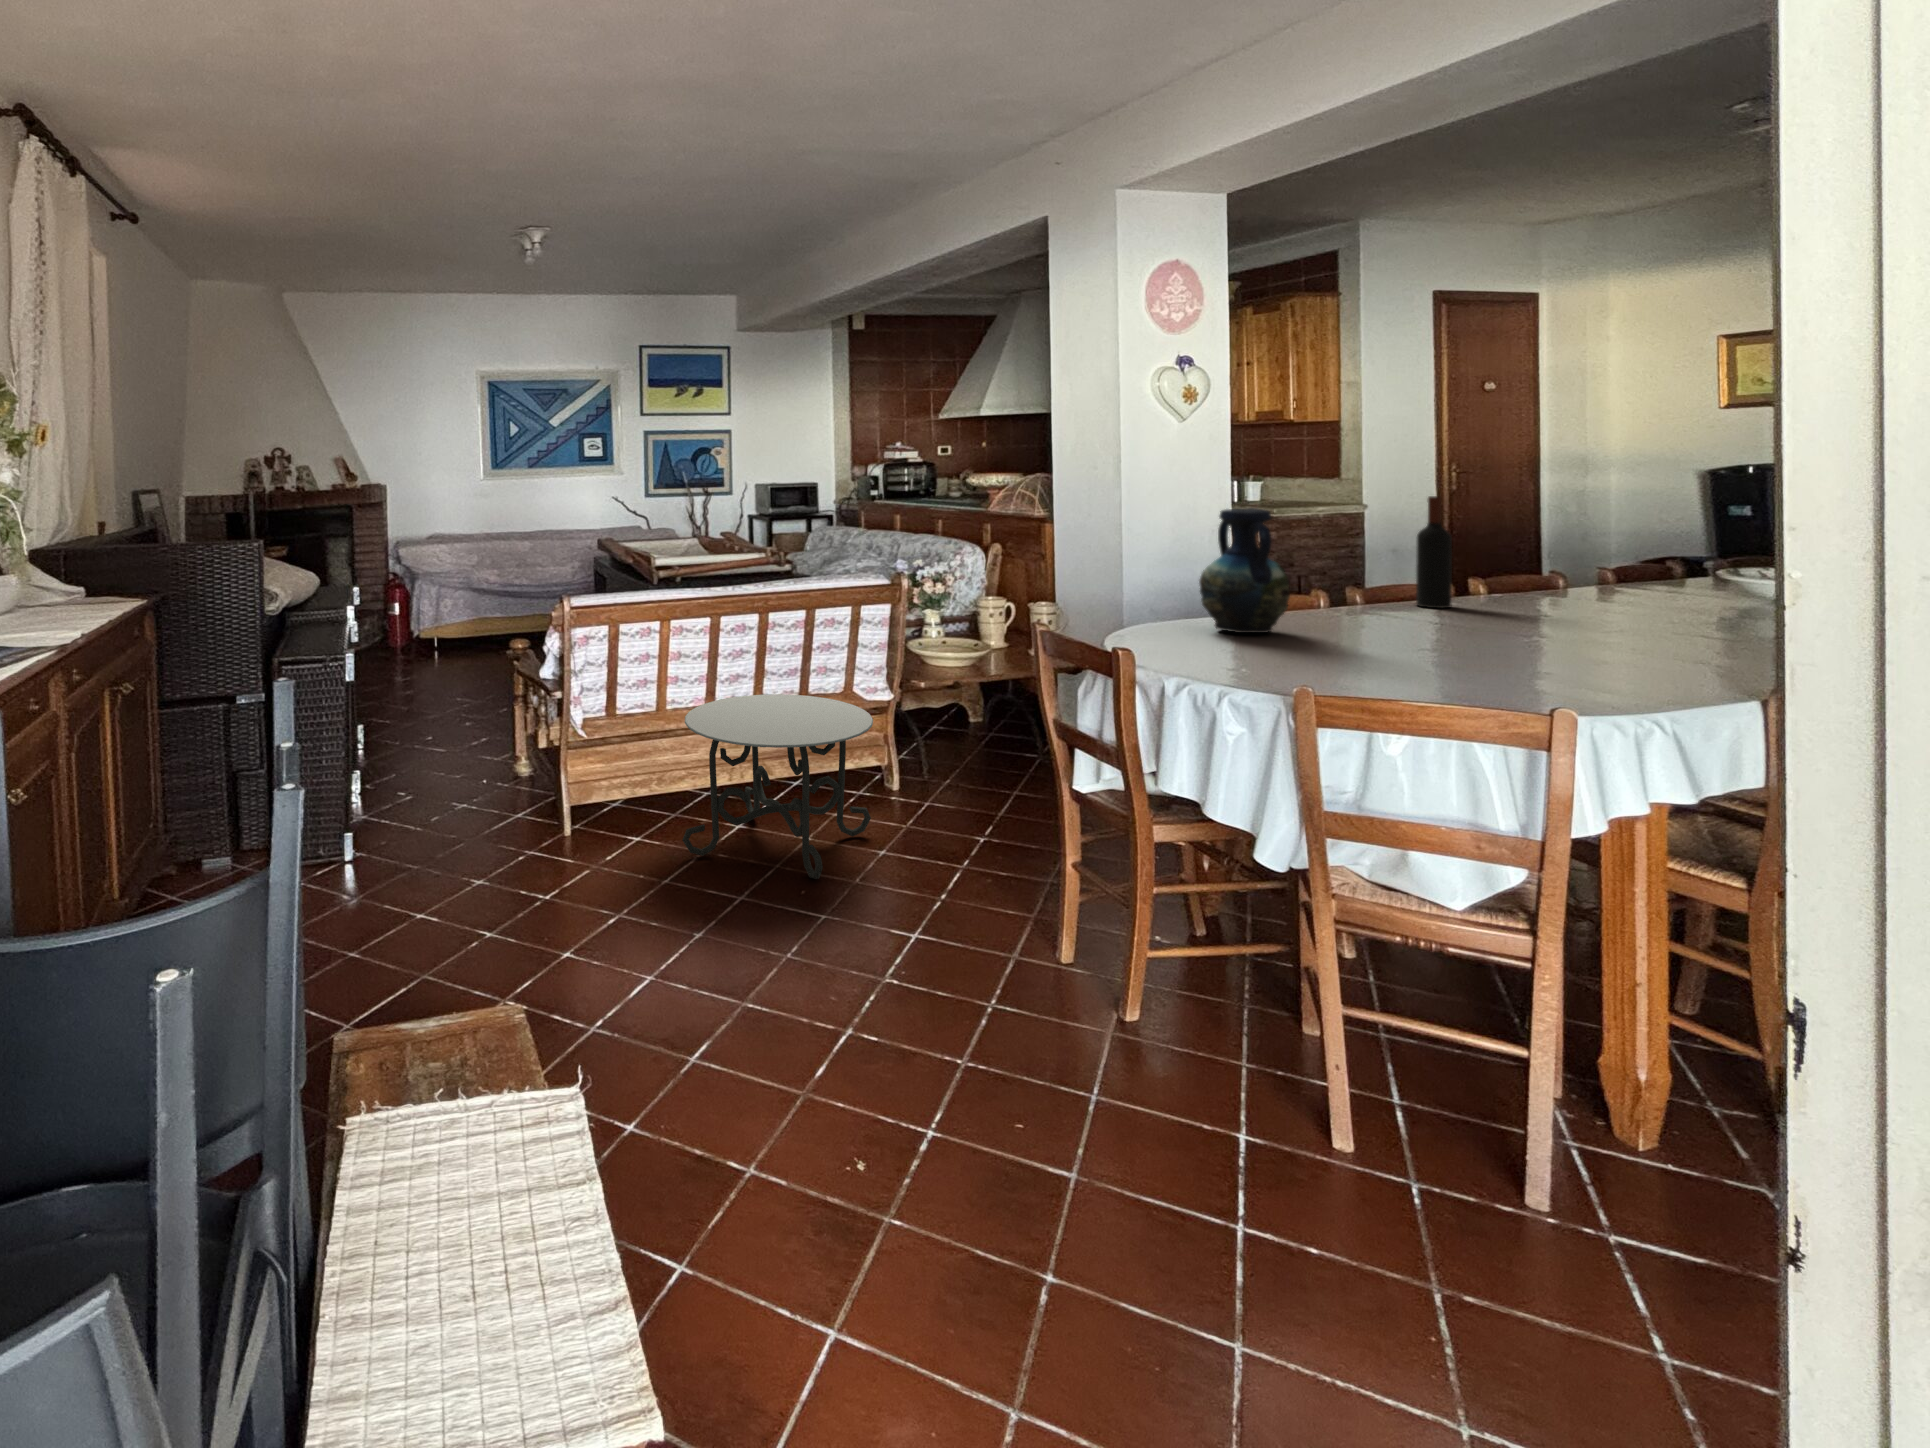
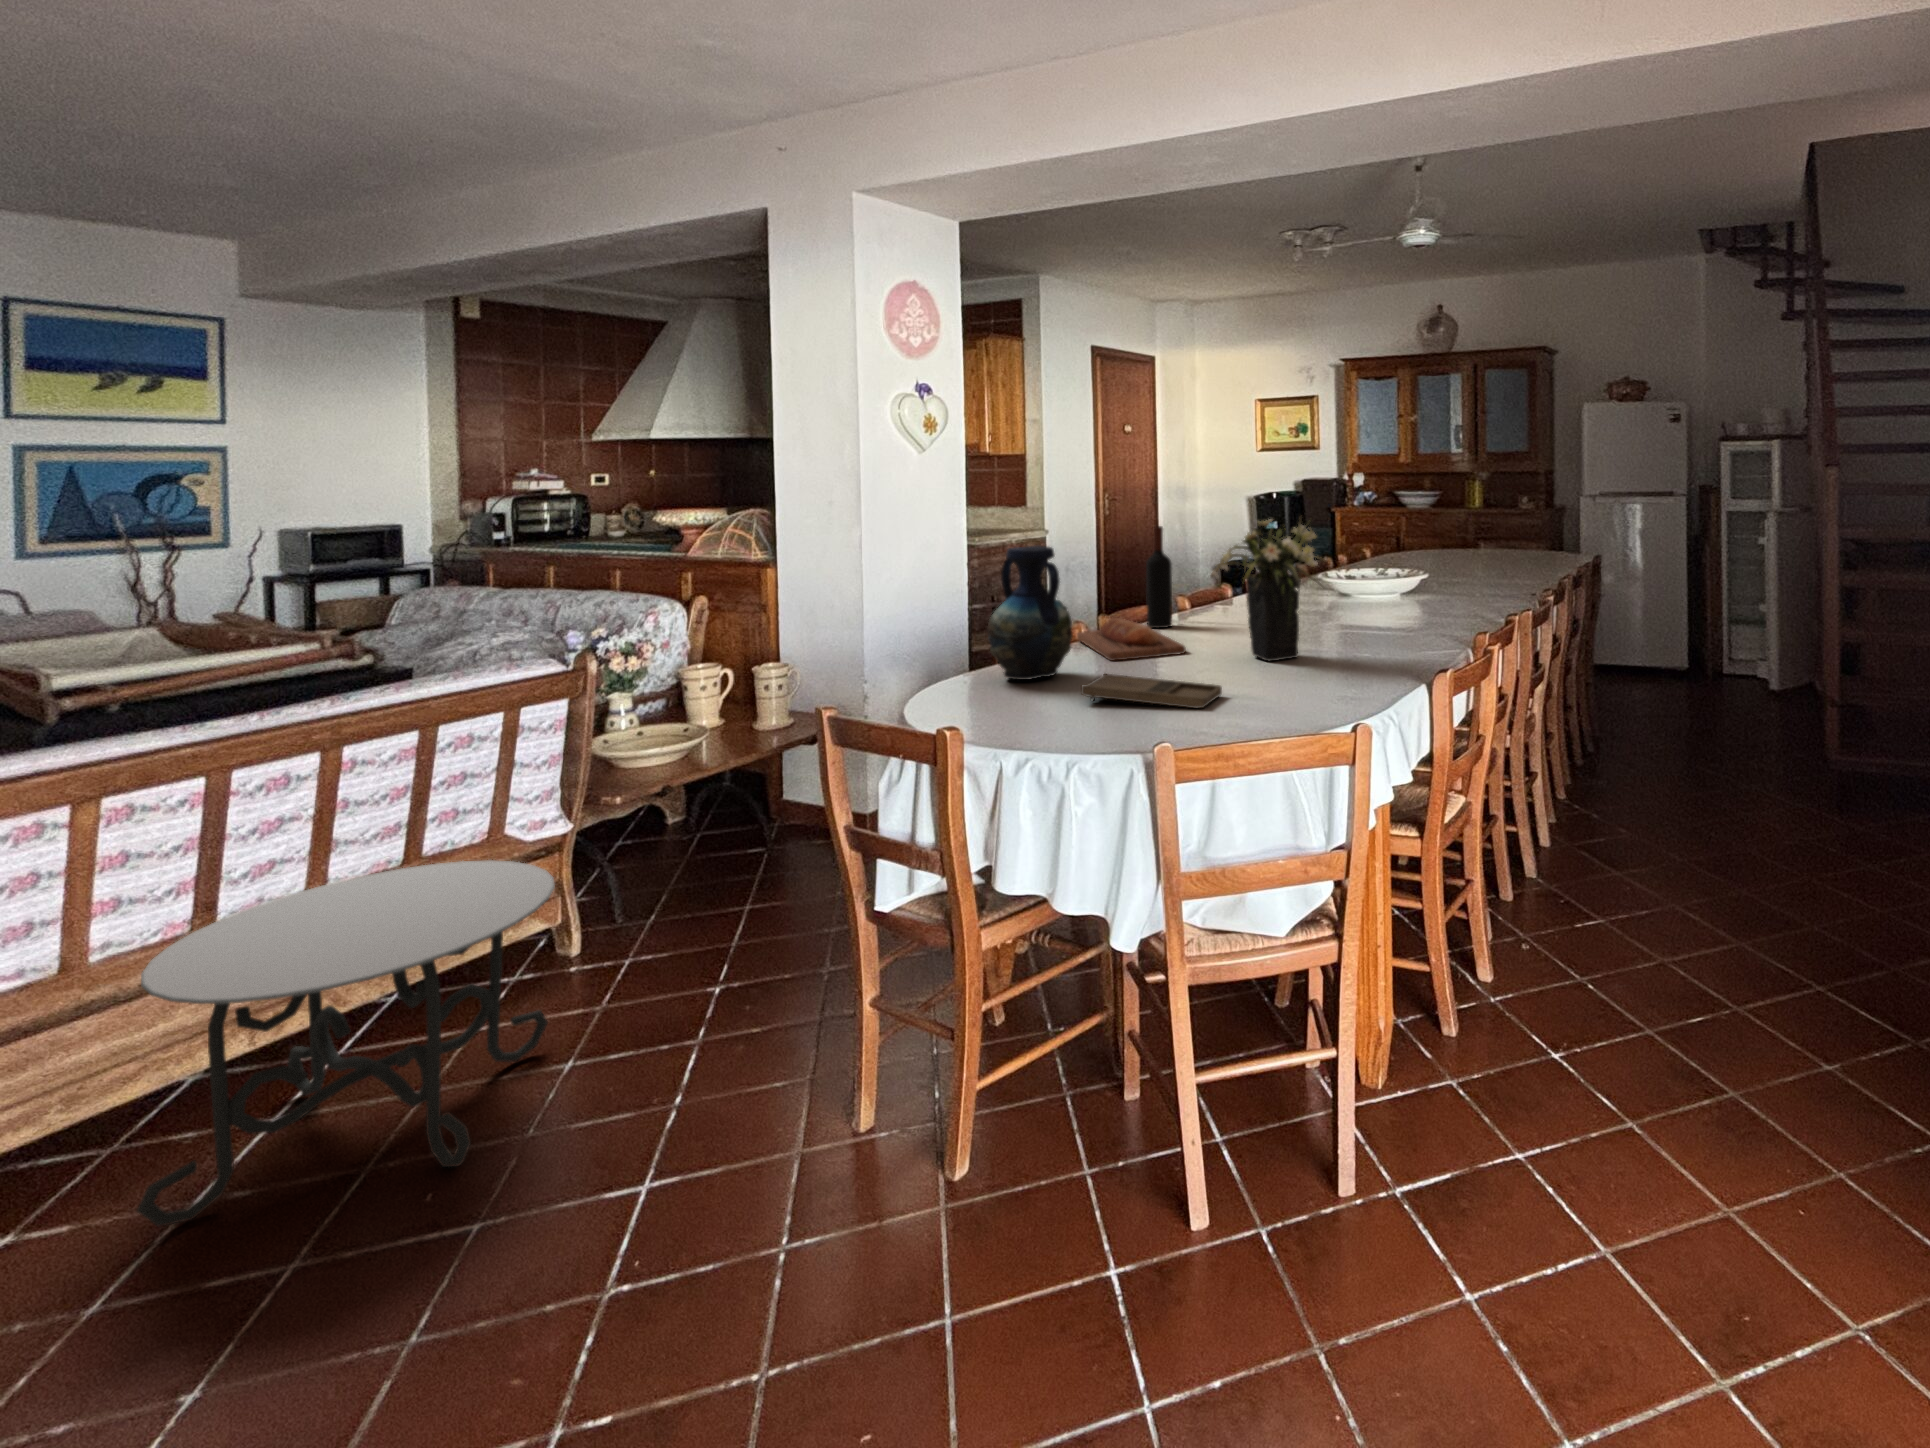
flower arrangement: none [1464,485,1648,654] -> present [1210,518,1322,661]
bread loaf: none [1319,590,1443,634] -> present [1077,618,1186,661]
tray: none [1277,634,1448,680] -> present [1081,674,1222,708]

